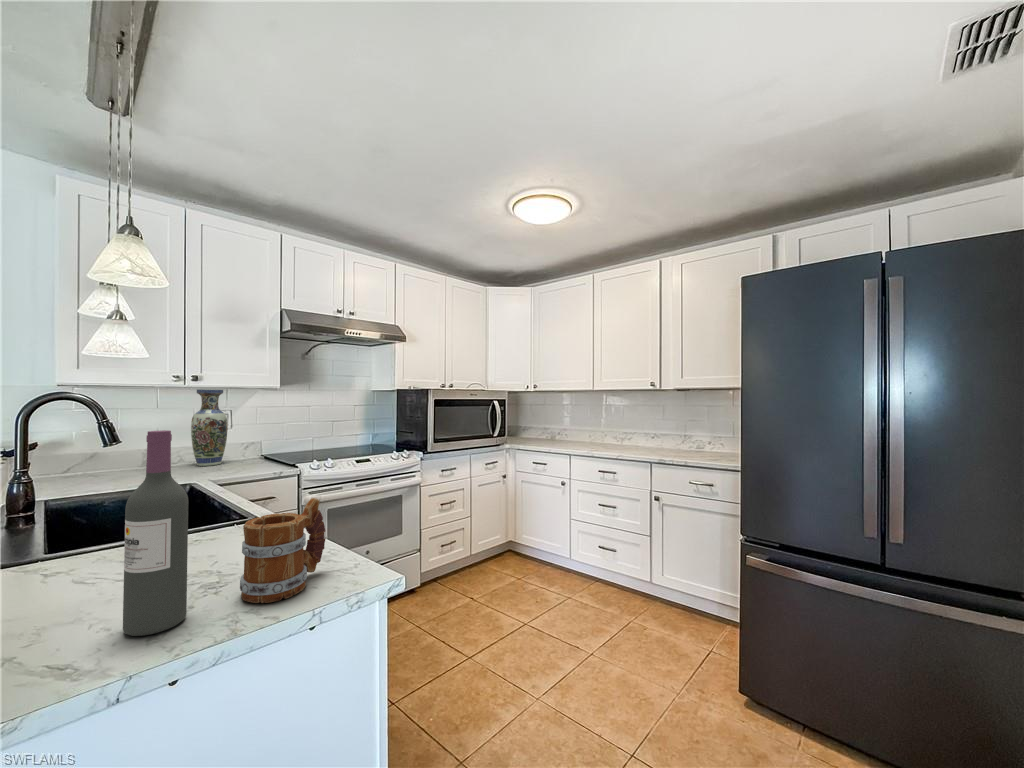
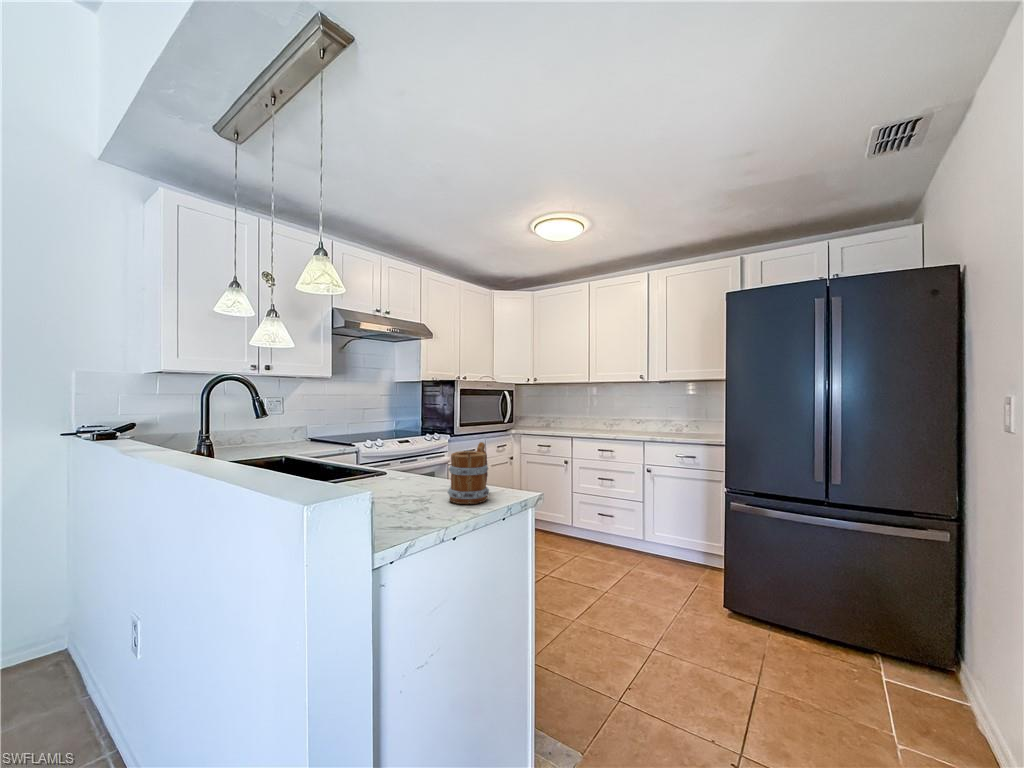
vase: present [191,389,228,466] -> none [256,379,287,446]
wine bottle: present [123,430,188,636] -> none [403,391,435,516]

